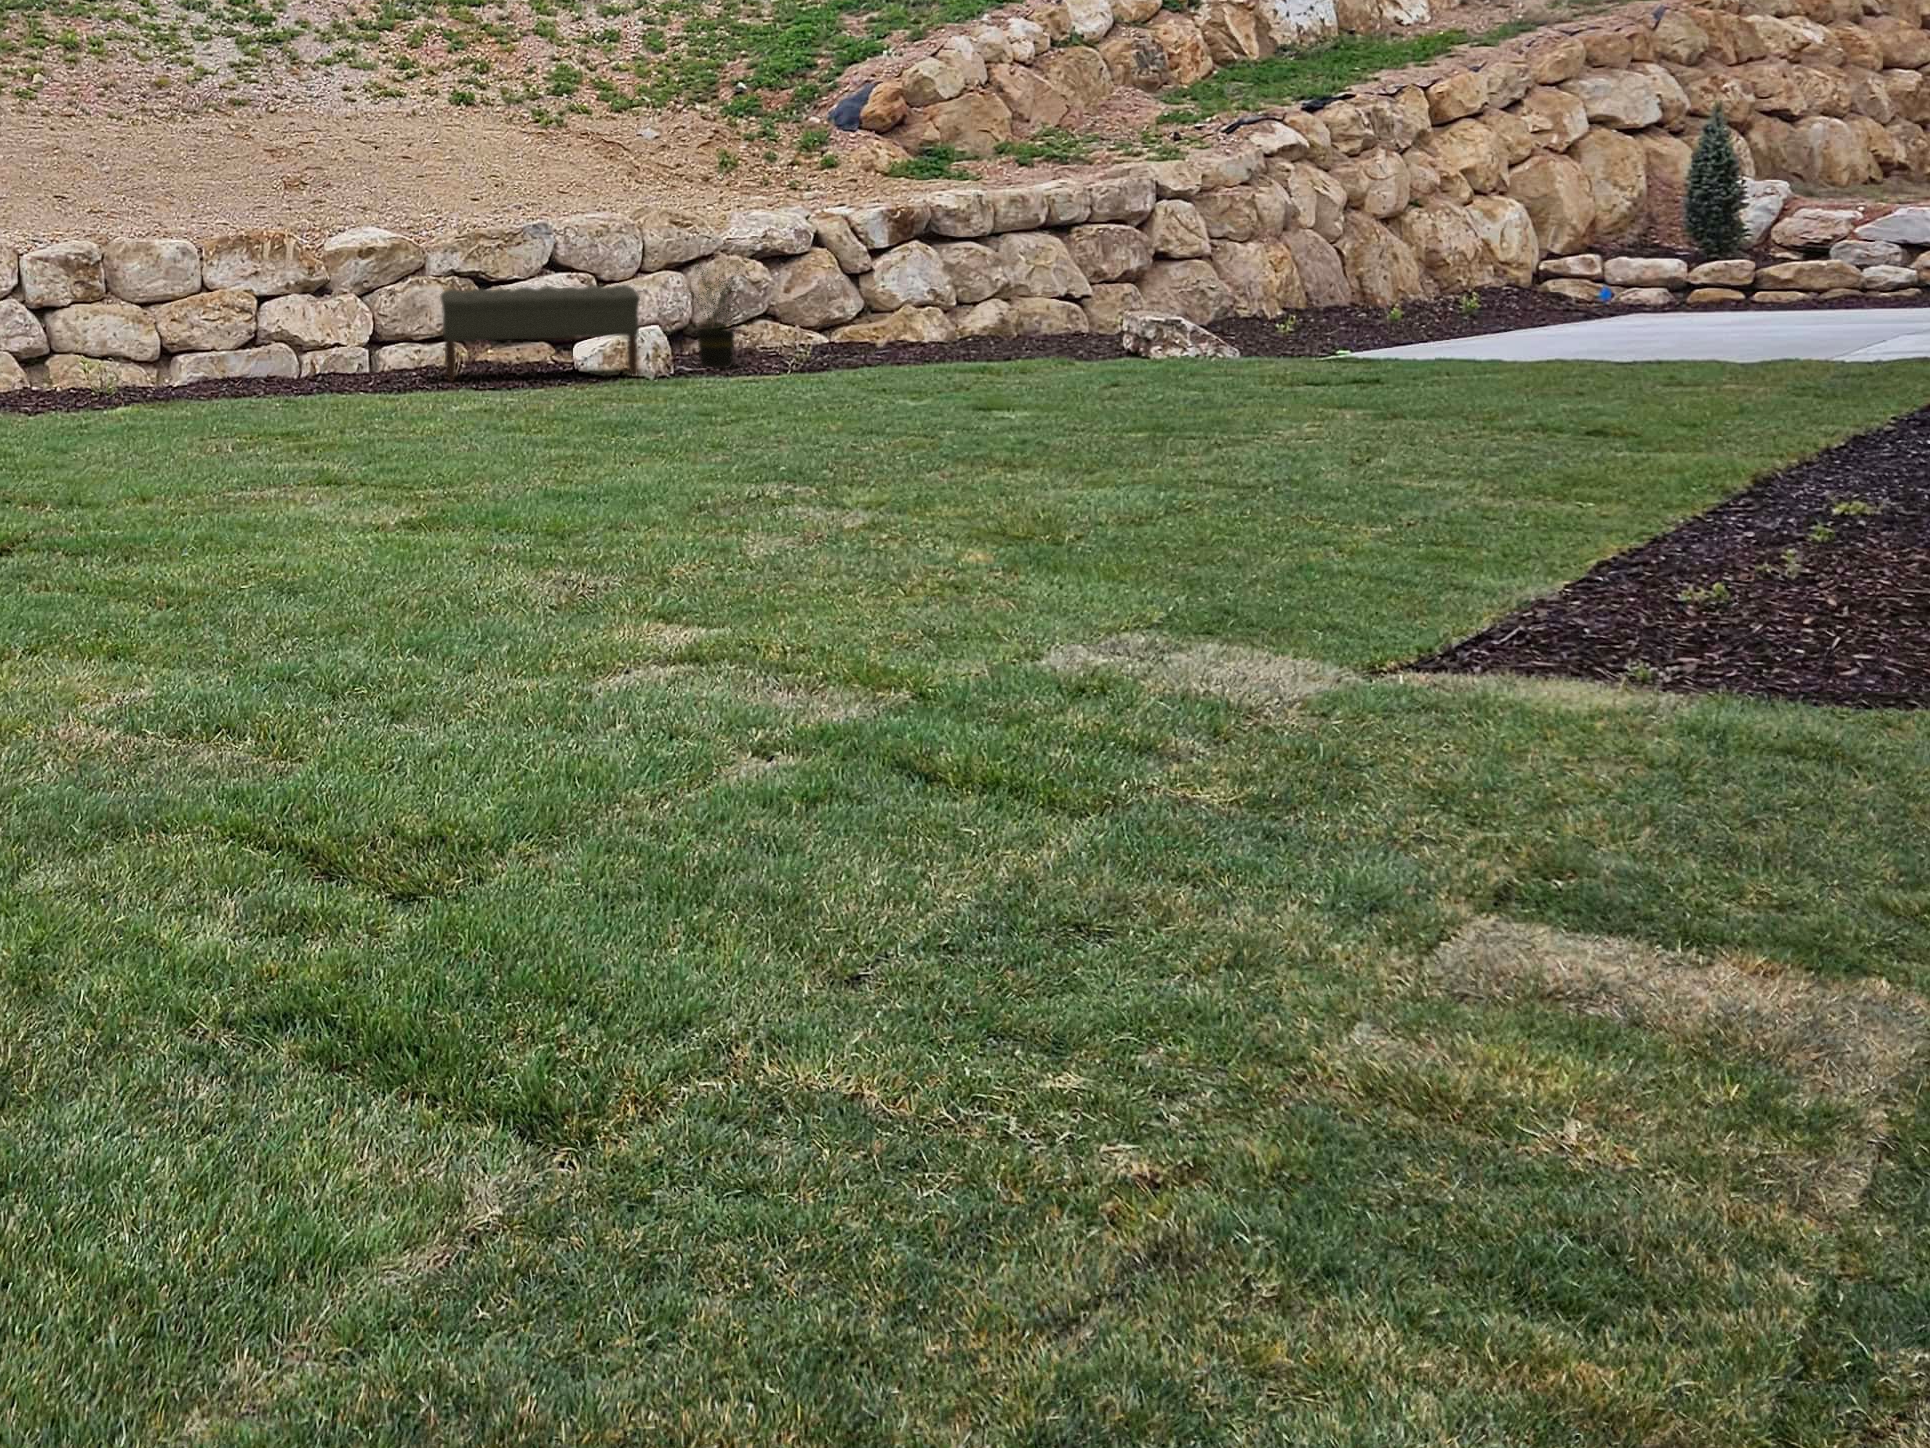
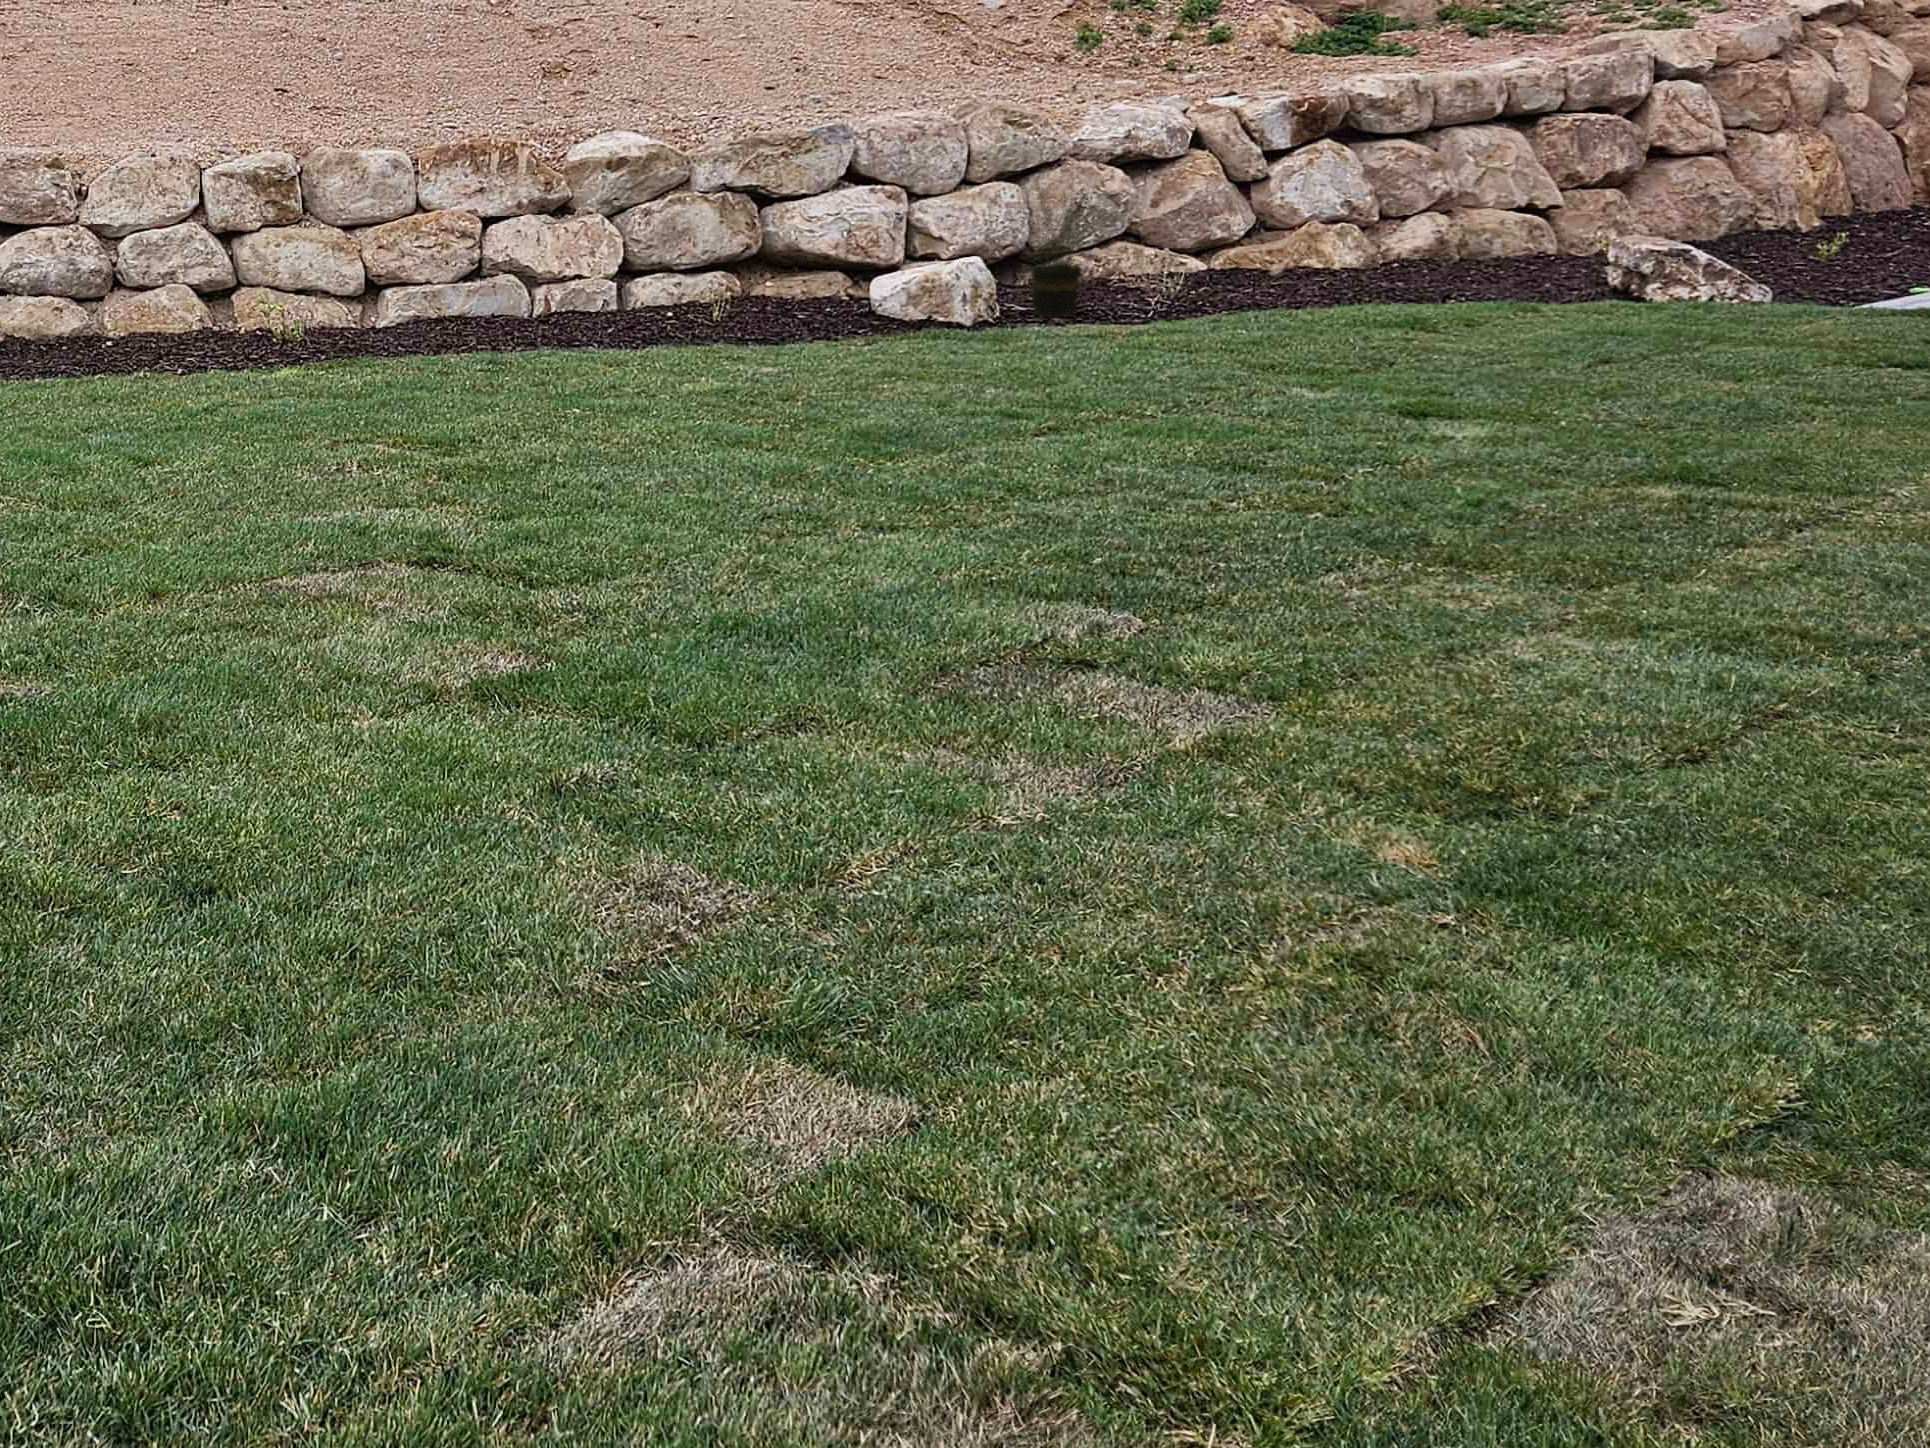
bench: present [440,285,640,382] -> none [699,209,955,331]

